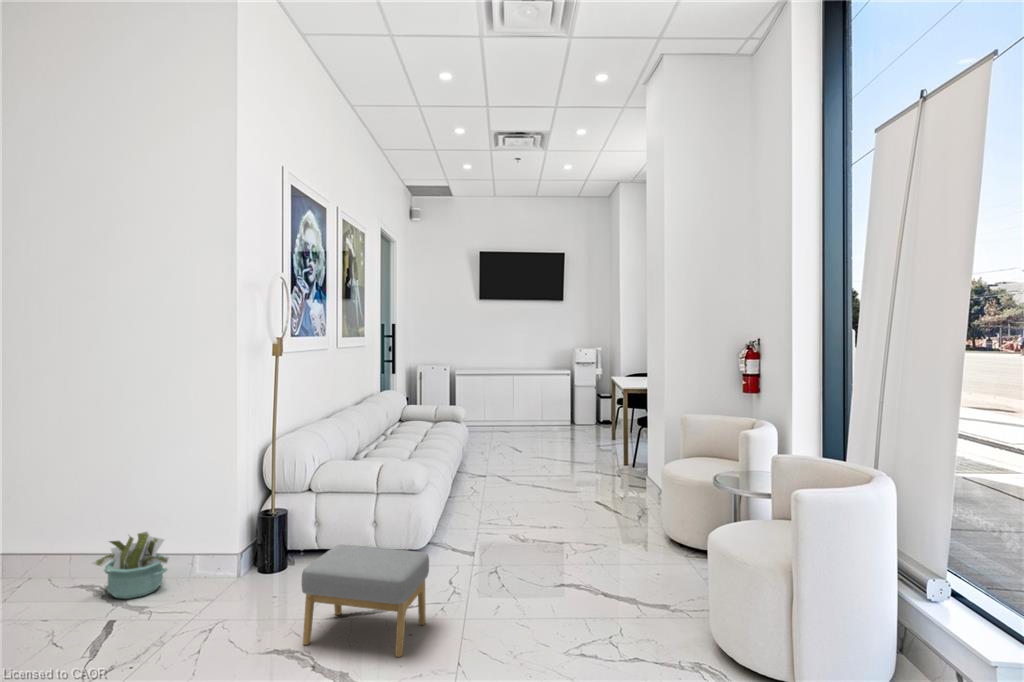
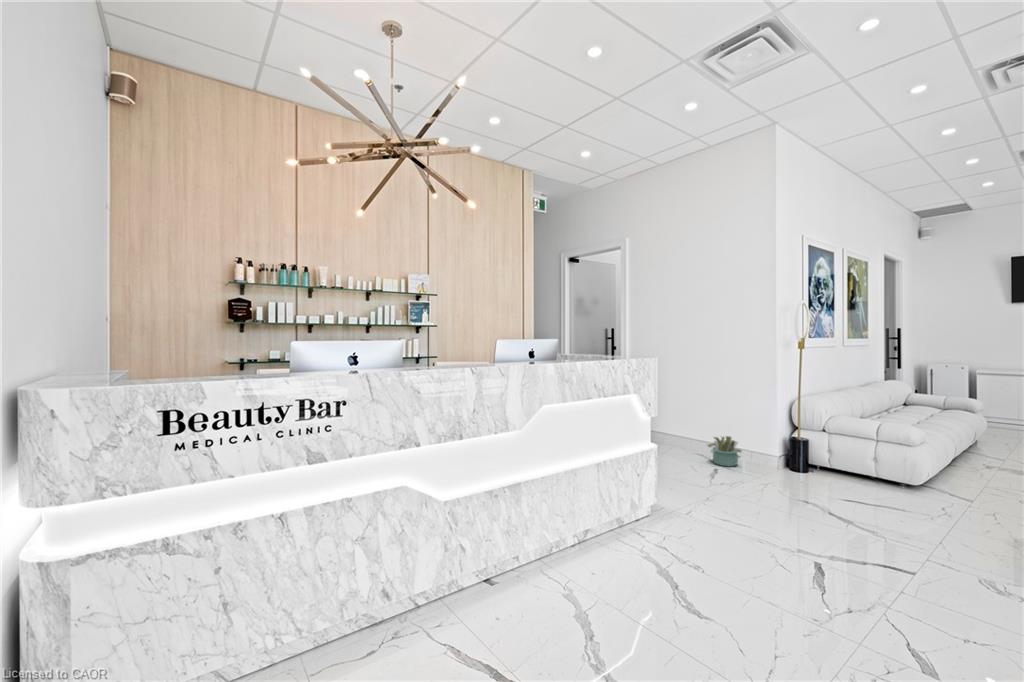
footstool: present [302,545,429,657] -> none [819,457,910,523]

